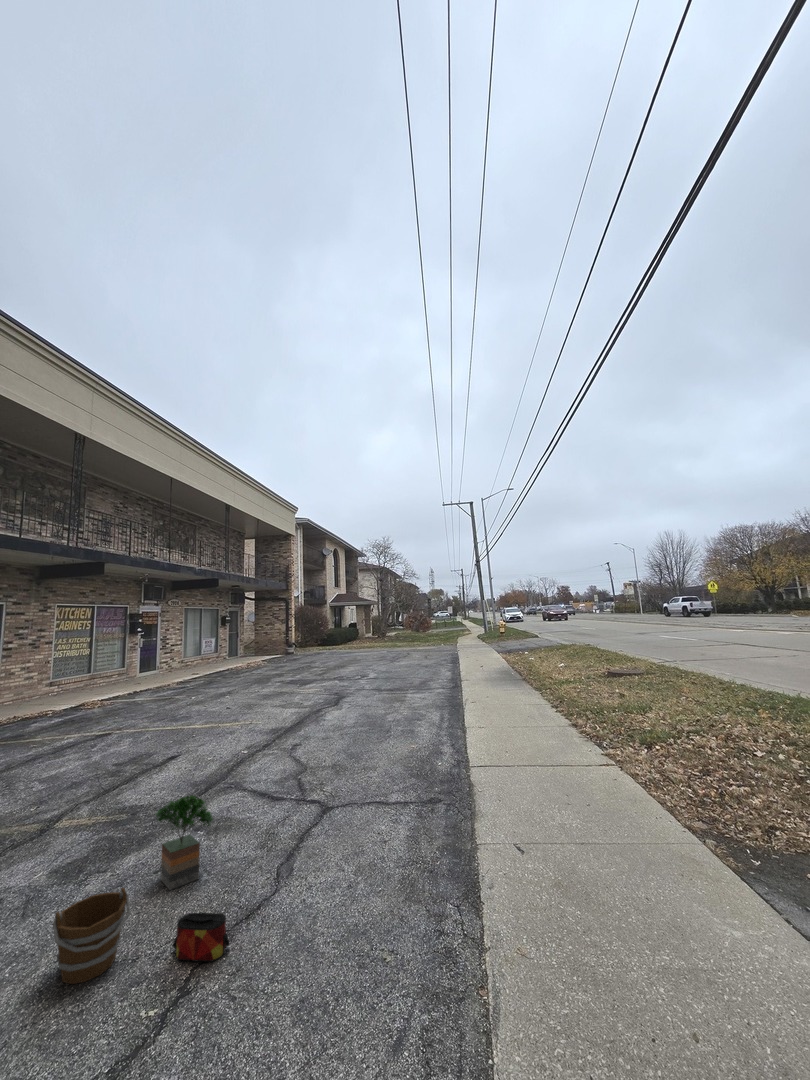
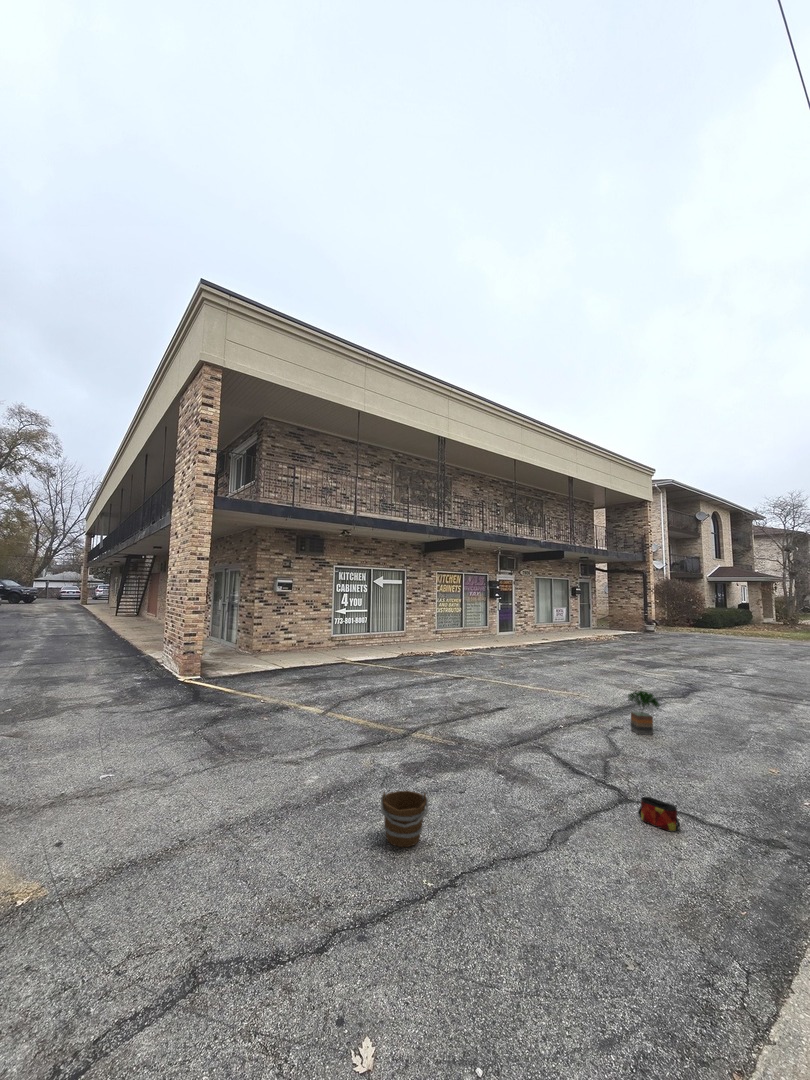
potted tree: present [157,795,213,890] -> present [628,691,660,735]
bag: present [173,913,230,962] -> present [638,797,680,832]

